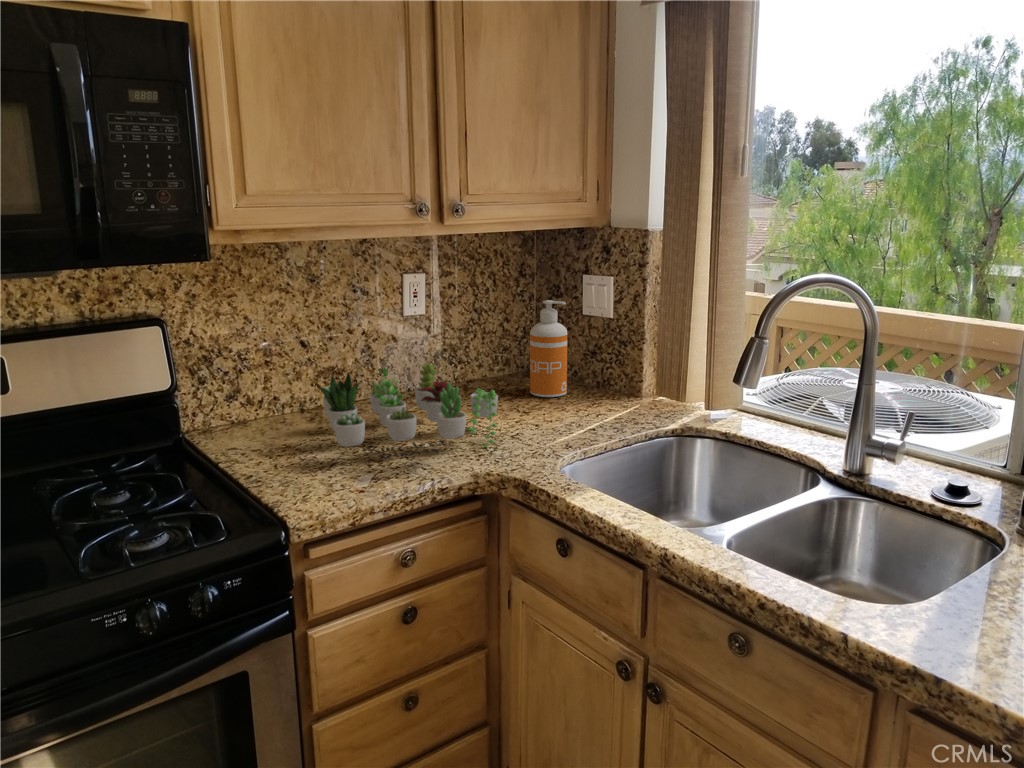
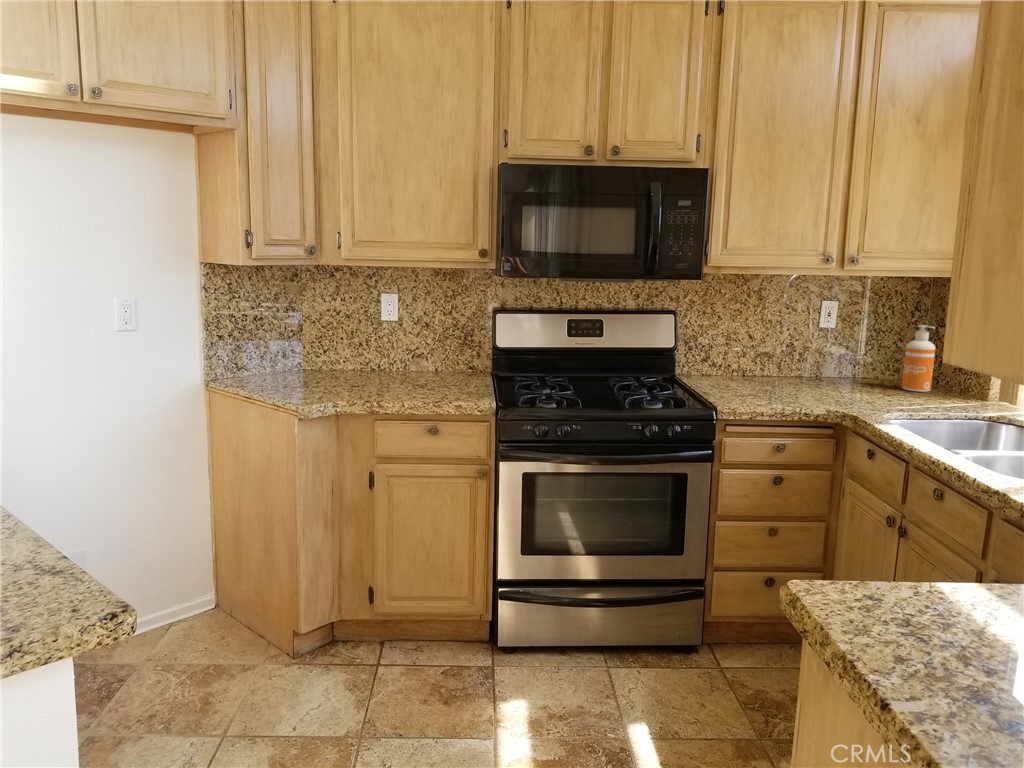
succulent plant: present [319,362,498,460] -> none [751,346,863,403]

